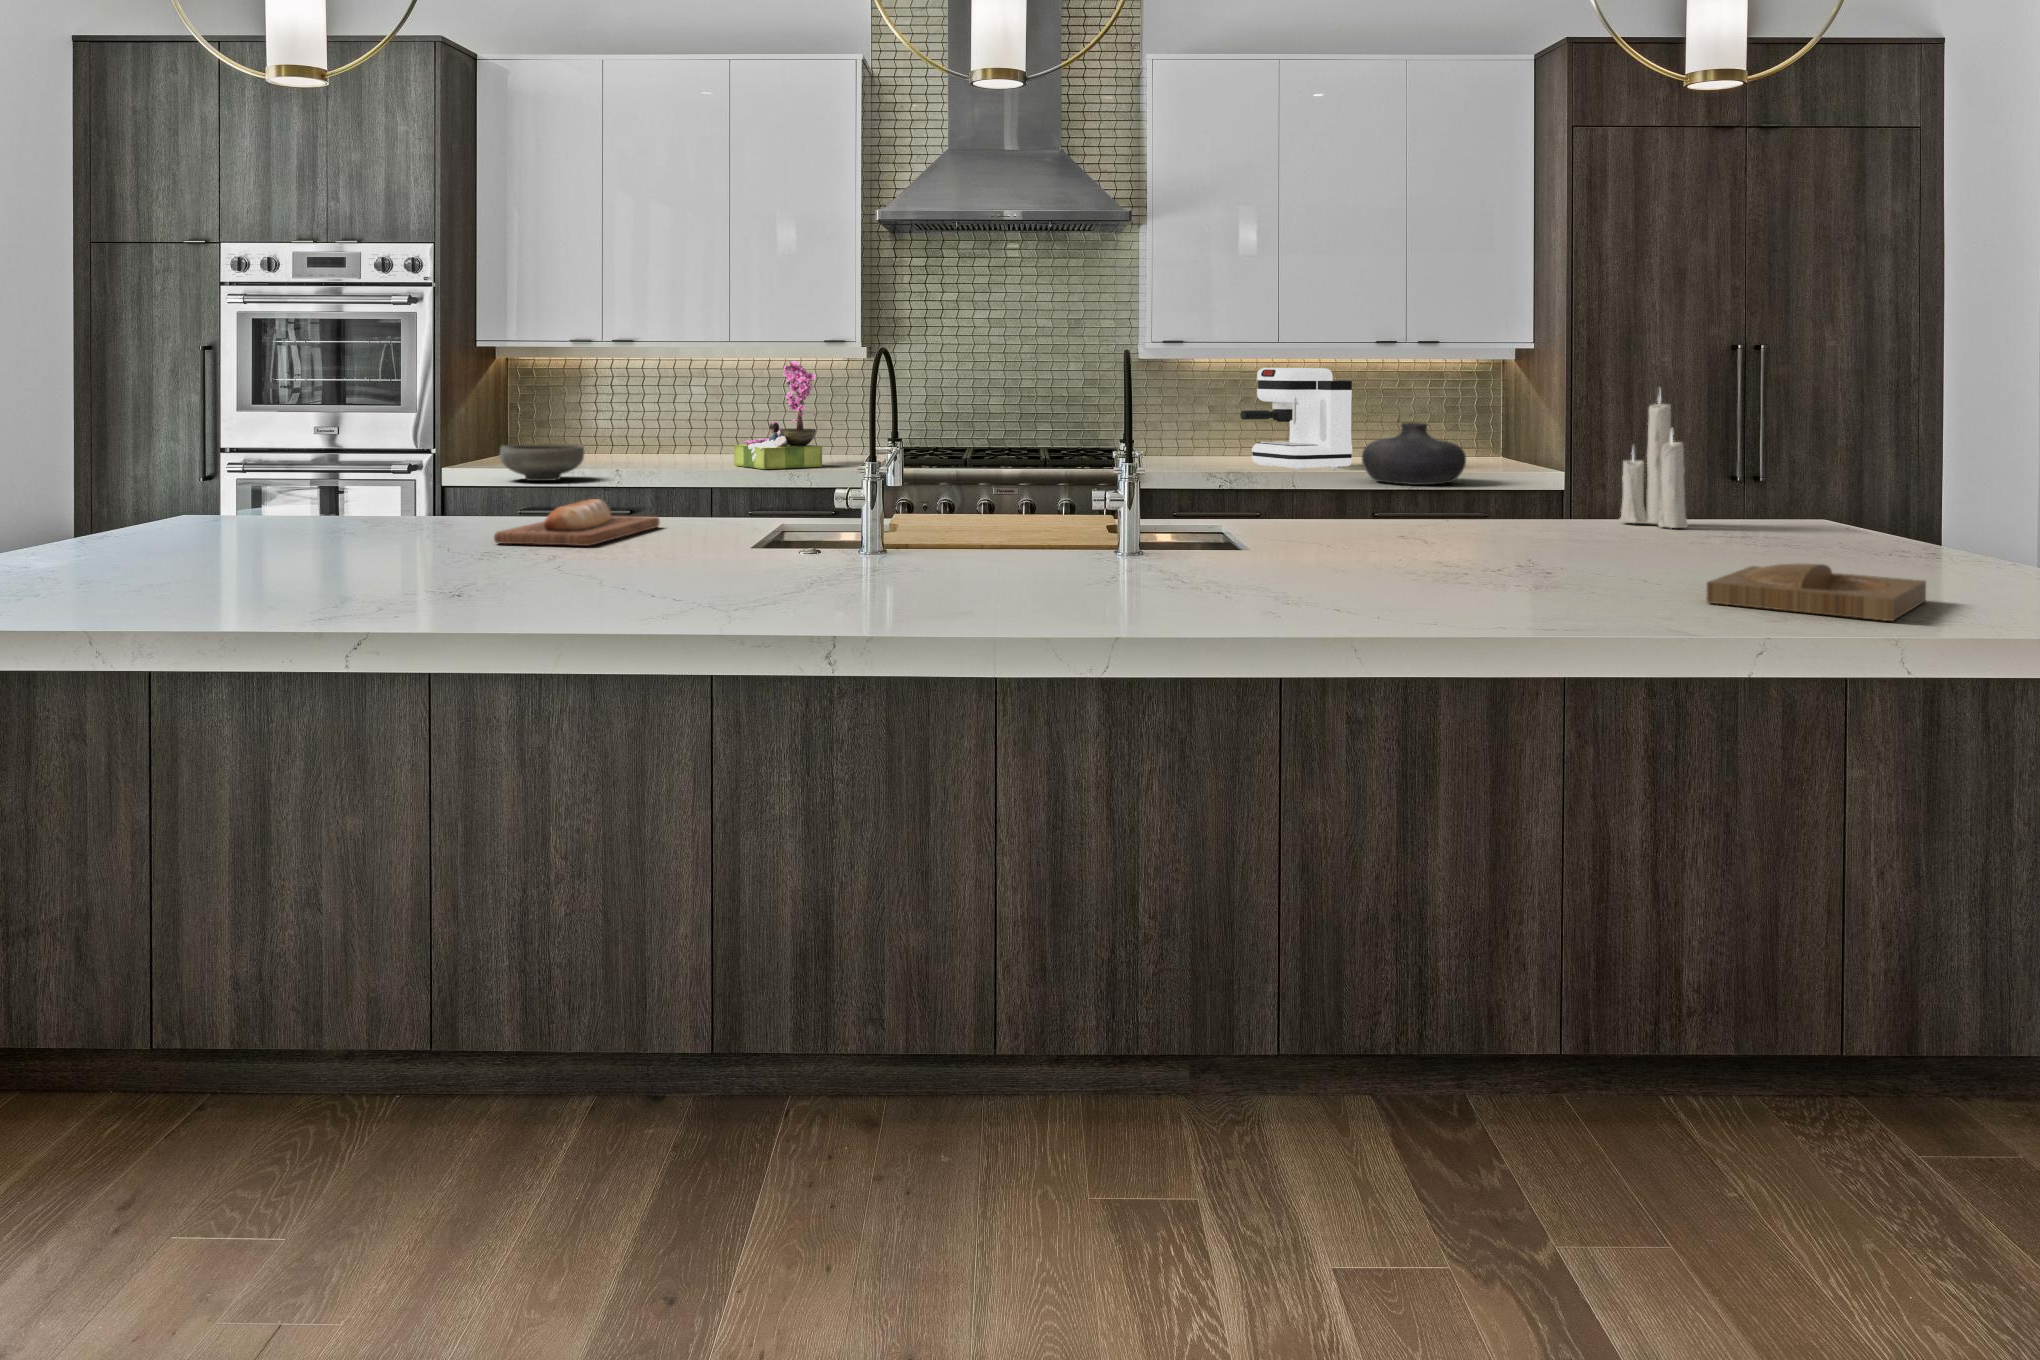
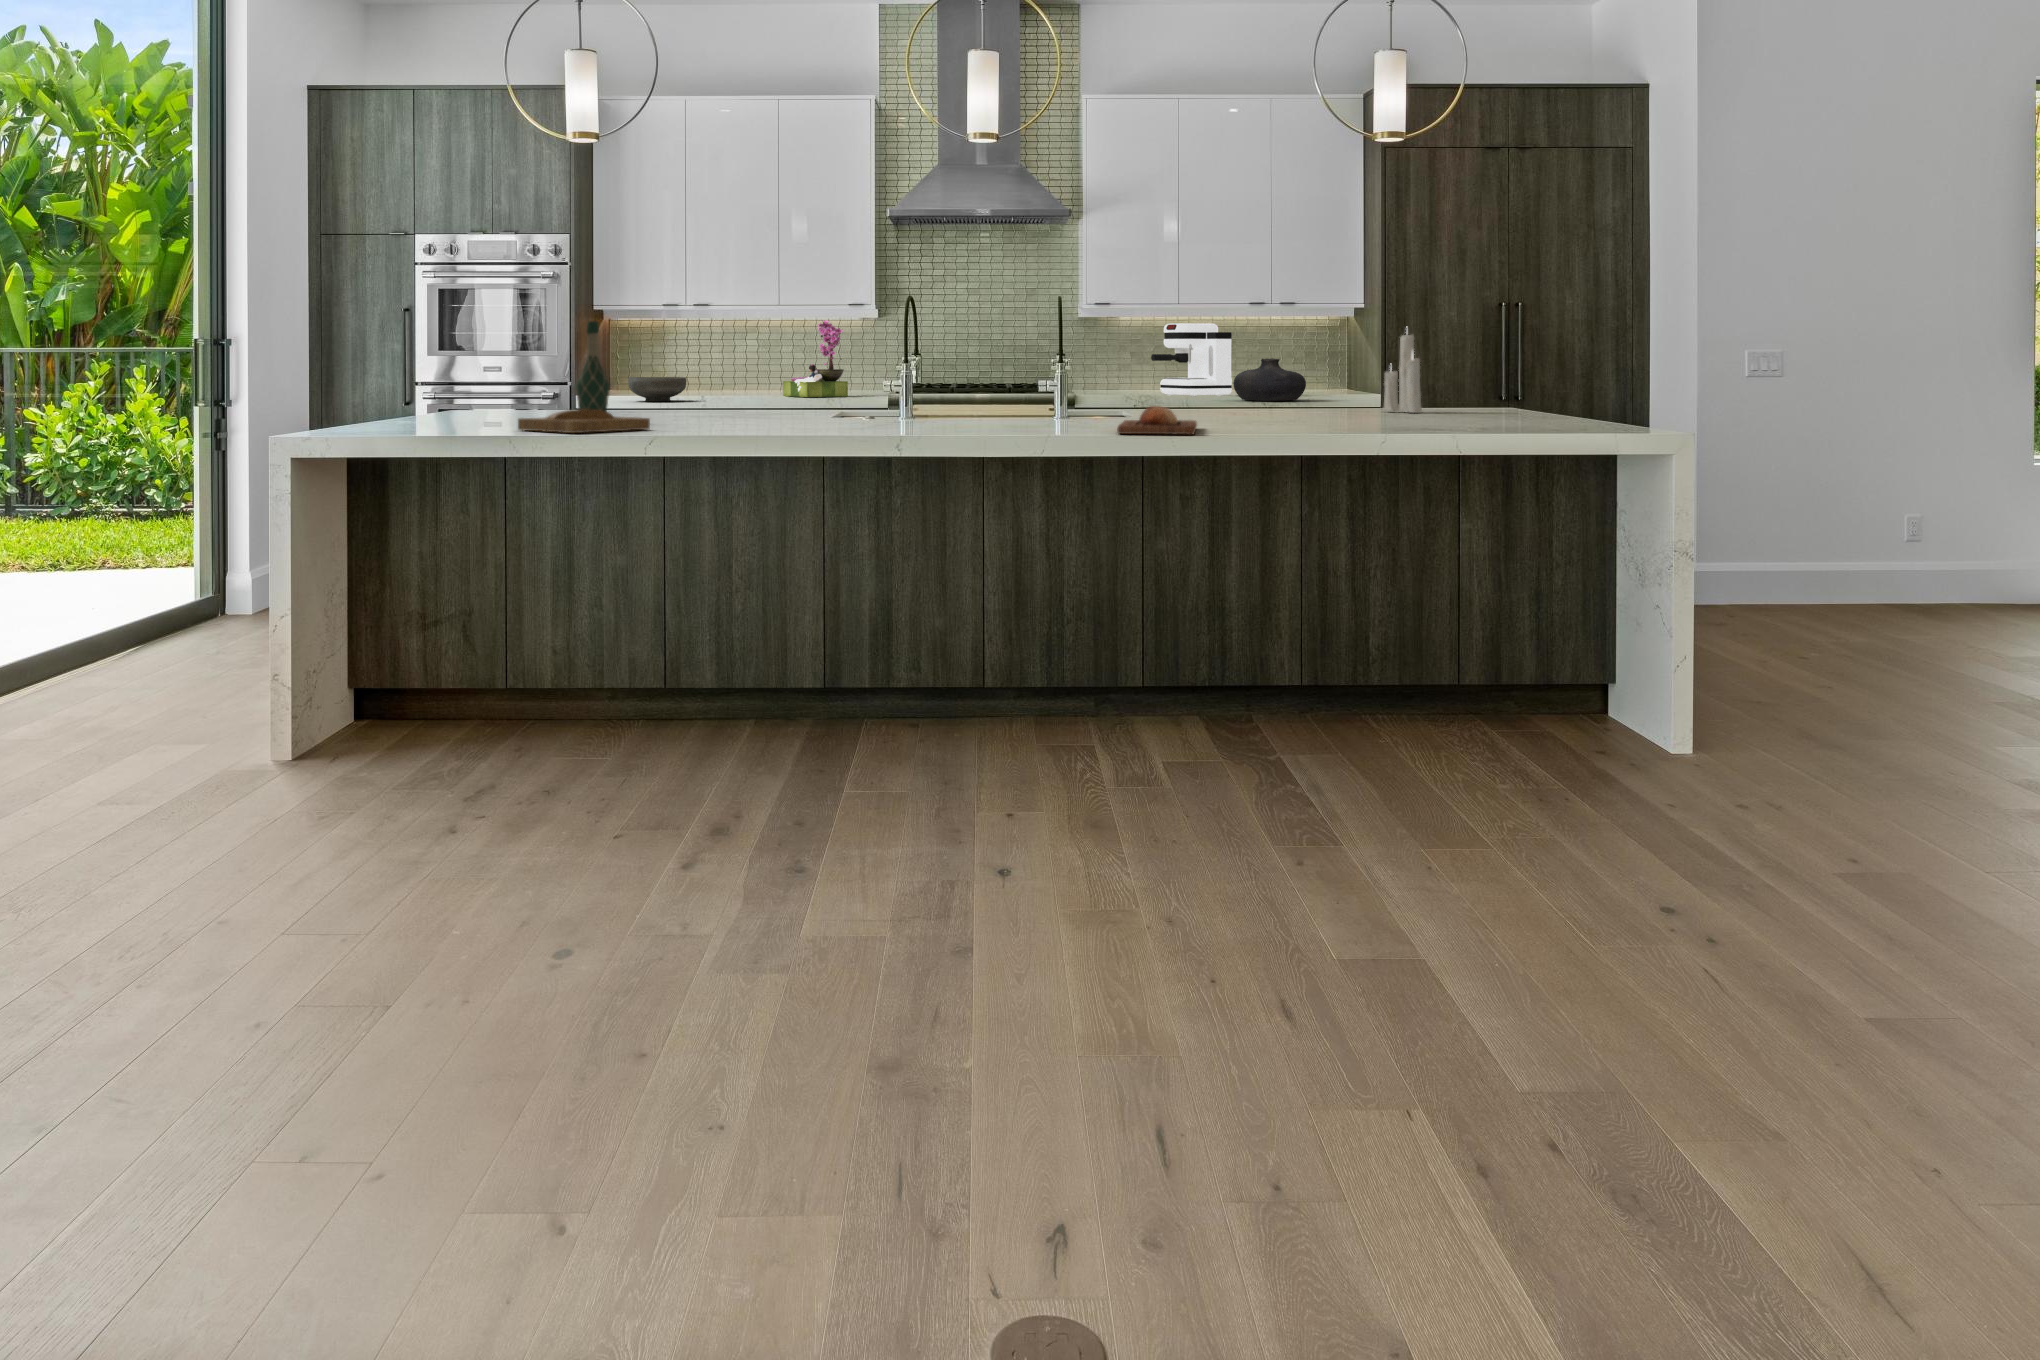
wine bottle: none [301,390,360,562] -> present [576,321,609,412]
bread loaf: present [494,499,659,546] -> present [1117,406,1197,435]
tray: present [1707,563,1926,621] -> present [518,409,650,433]

